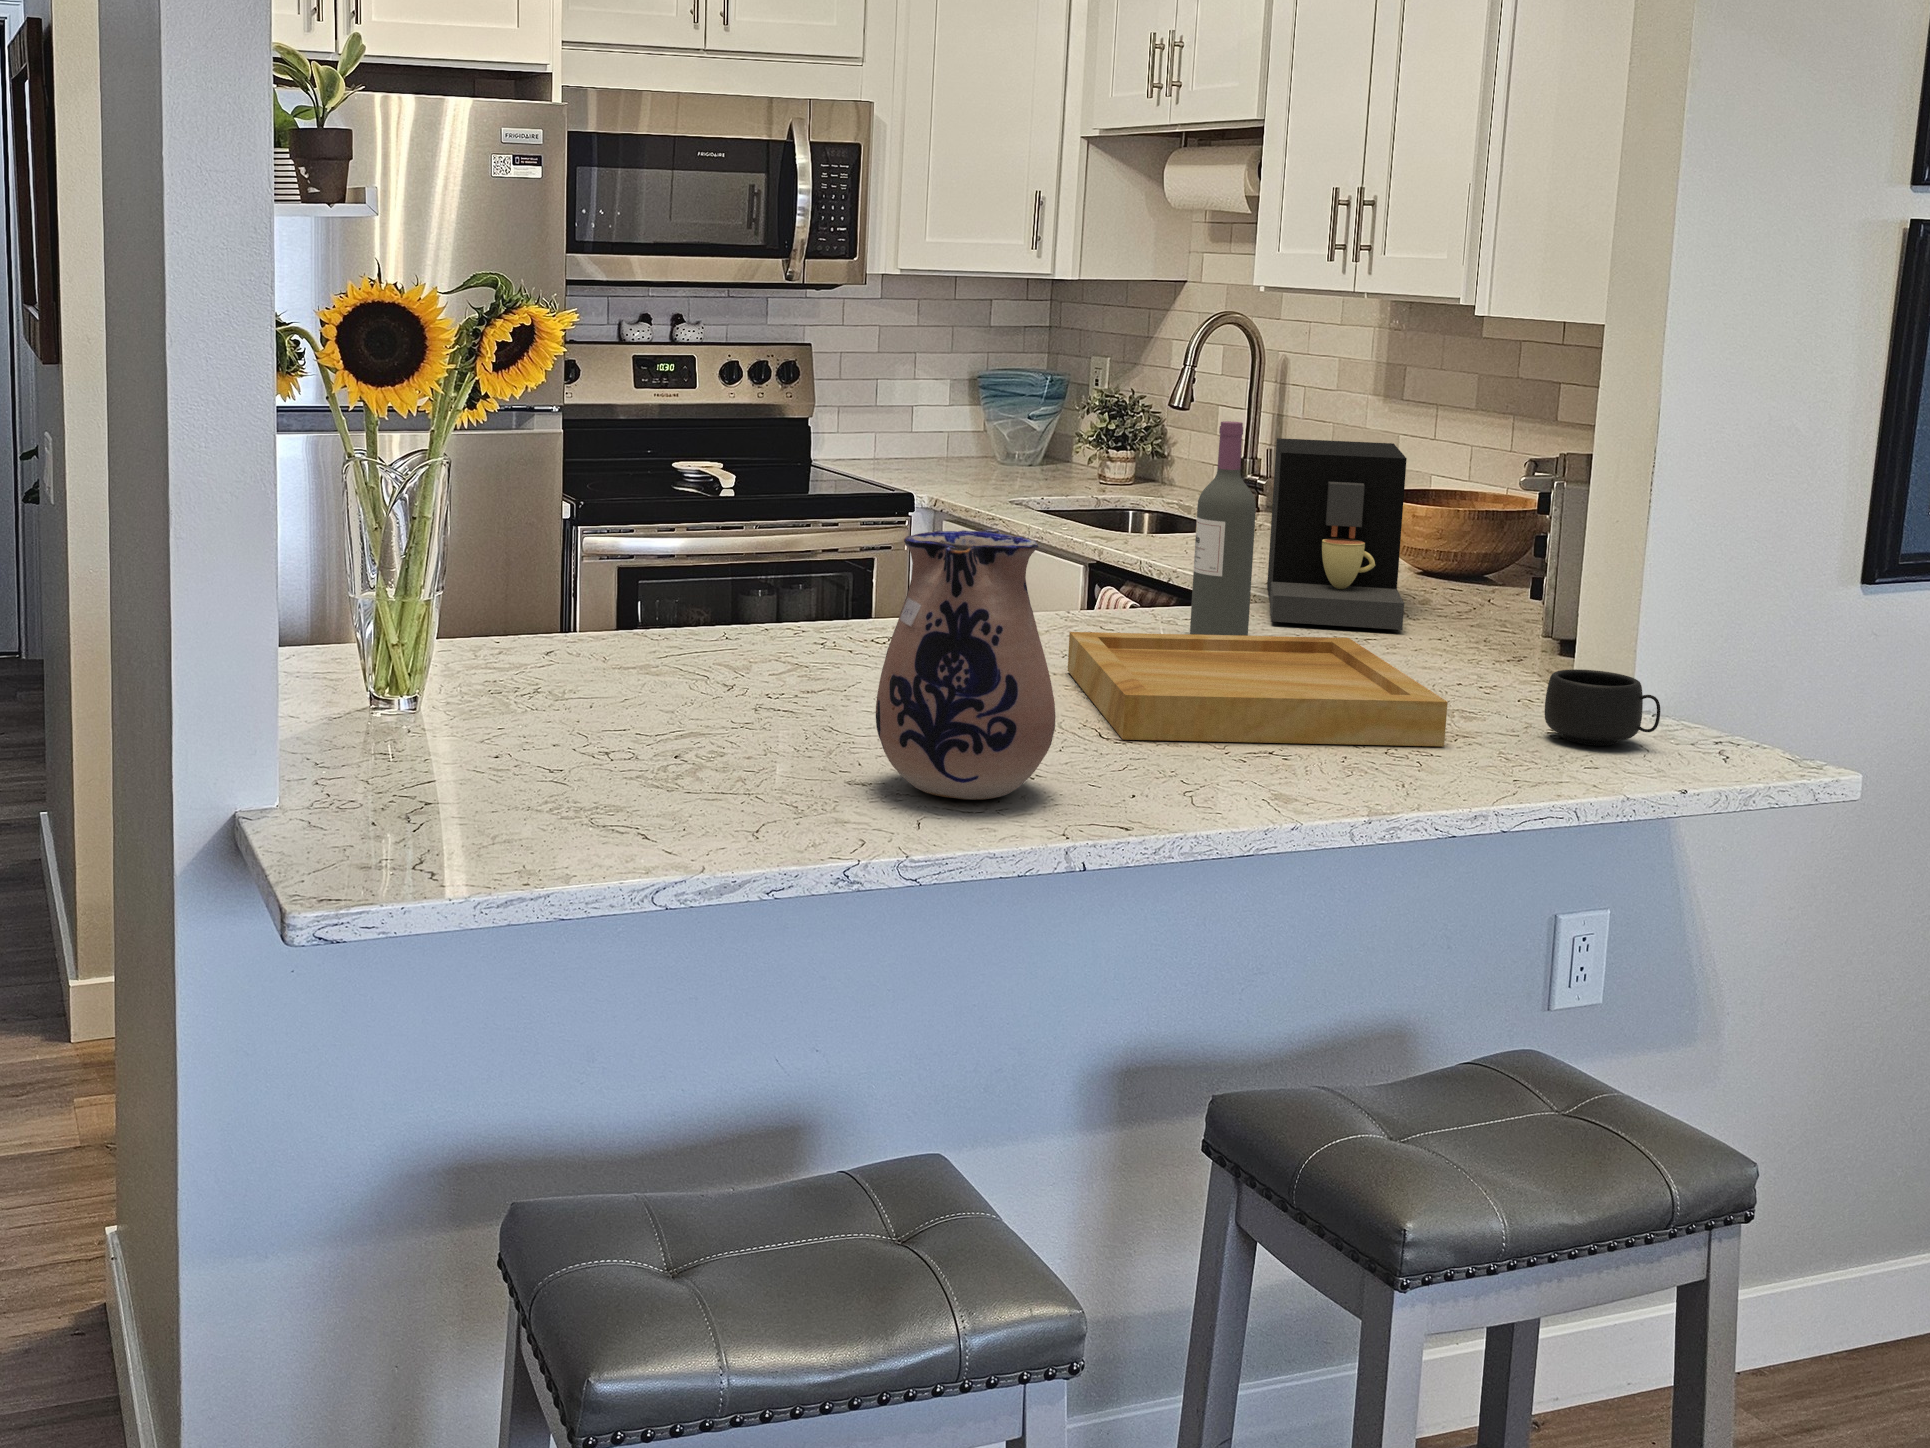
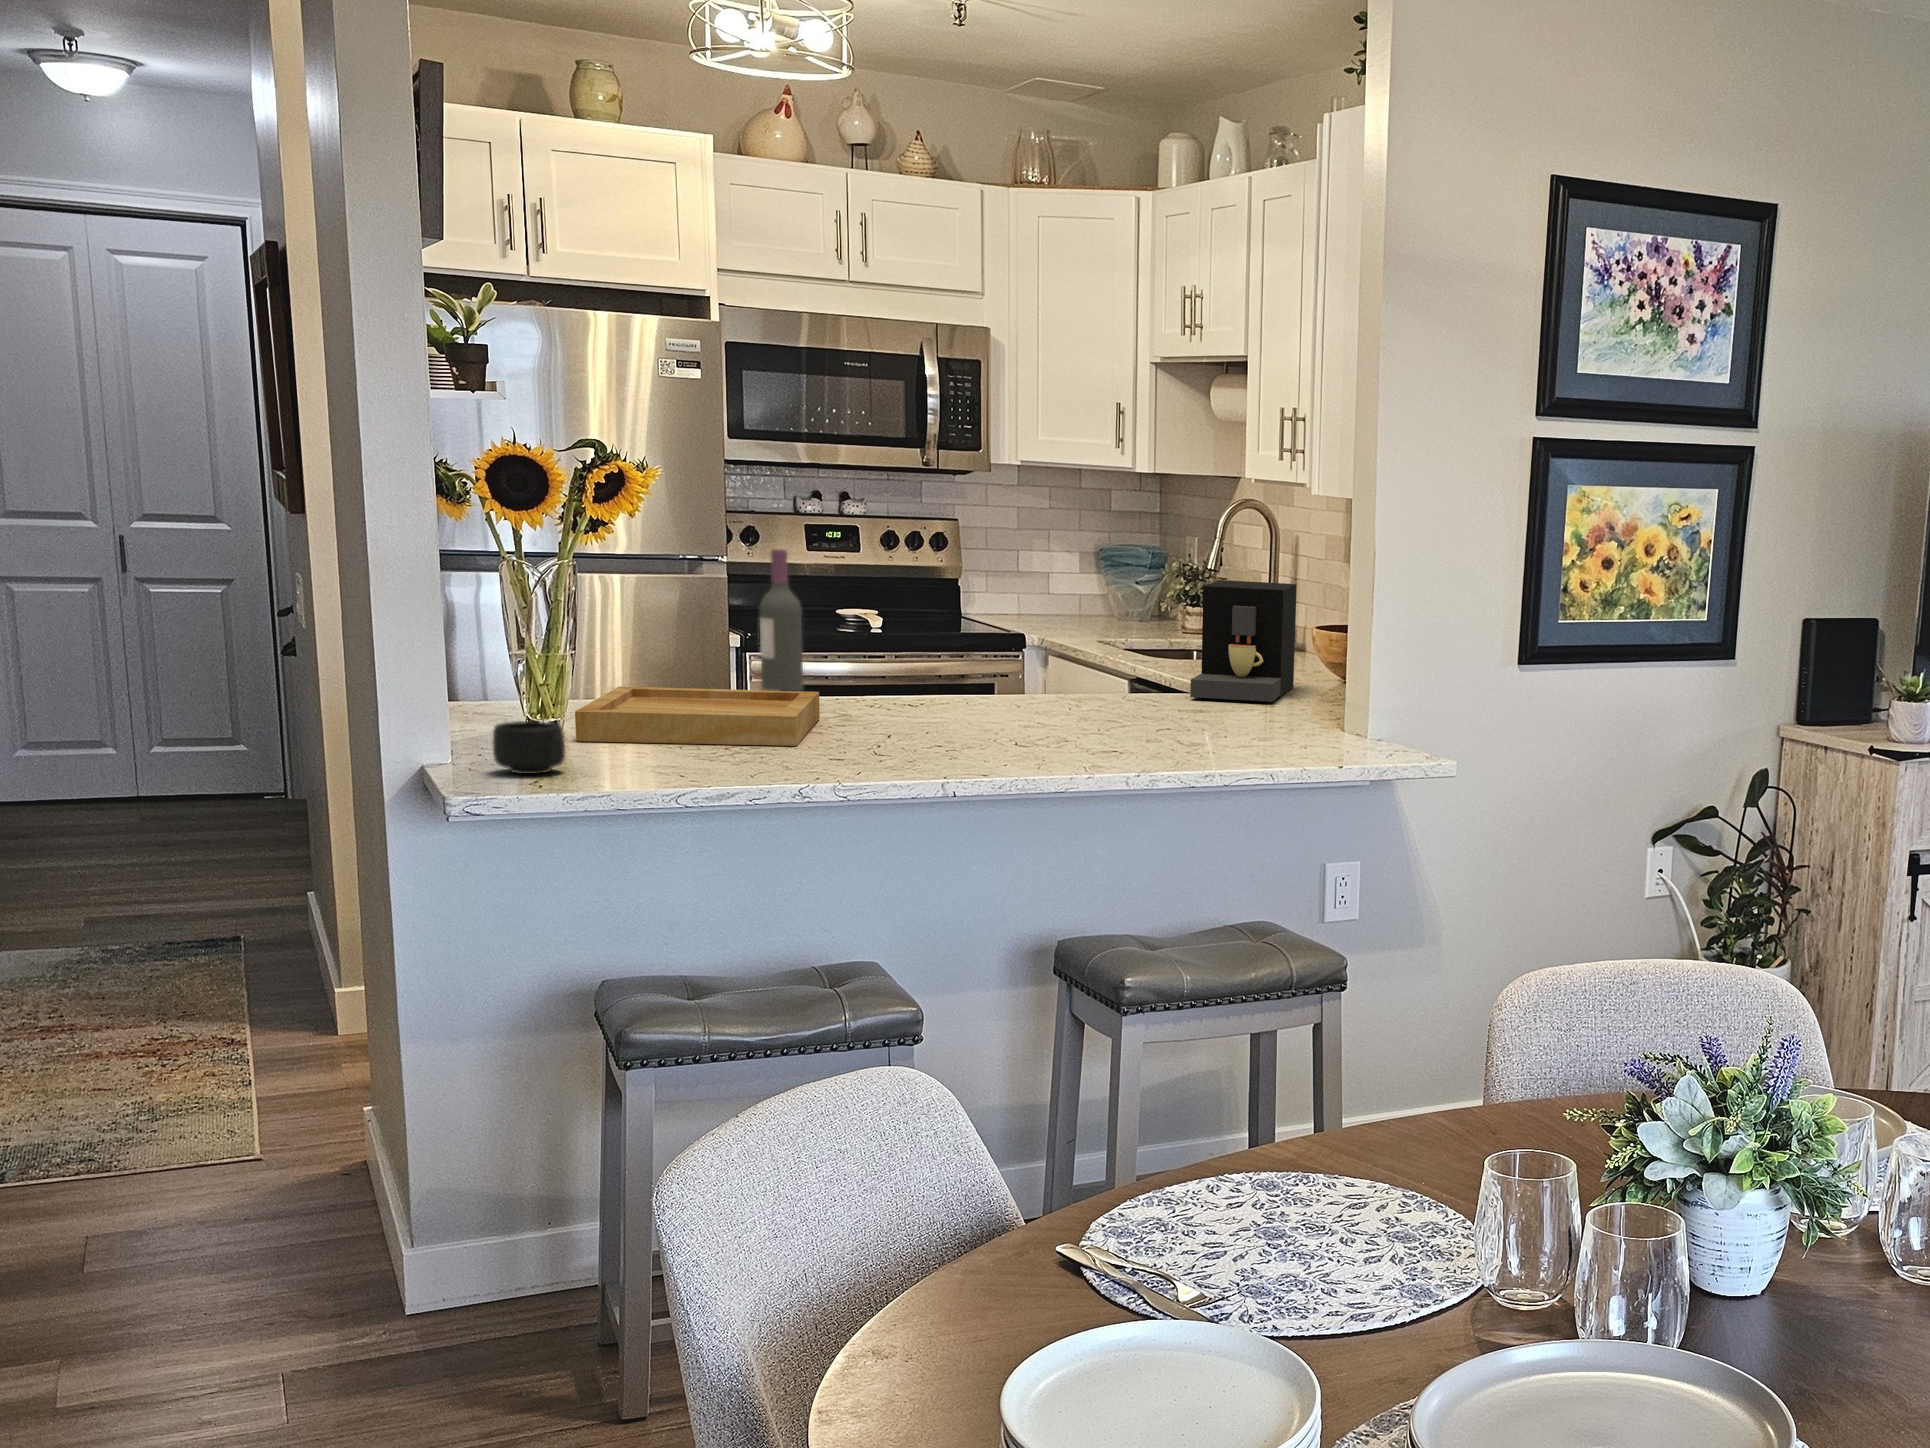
wine bottle: present [1190,421,1256,636] -> present [760,549,803,691]
ceramic pitcher: present [876,529,1055,800] -> none [834,604,943,760]
tray: present [1068,632,1448,746] -> present [575,687,820,746]
mug: present [1545,669,1660,746] -> present [493,721,565,774]

